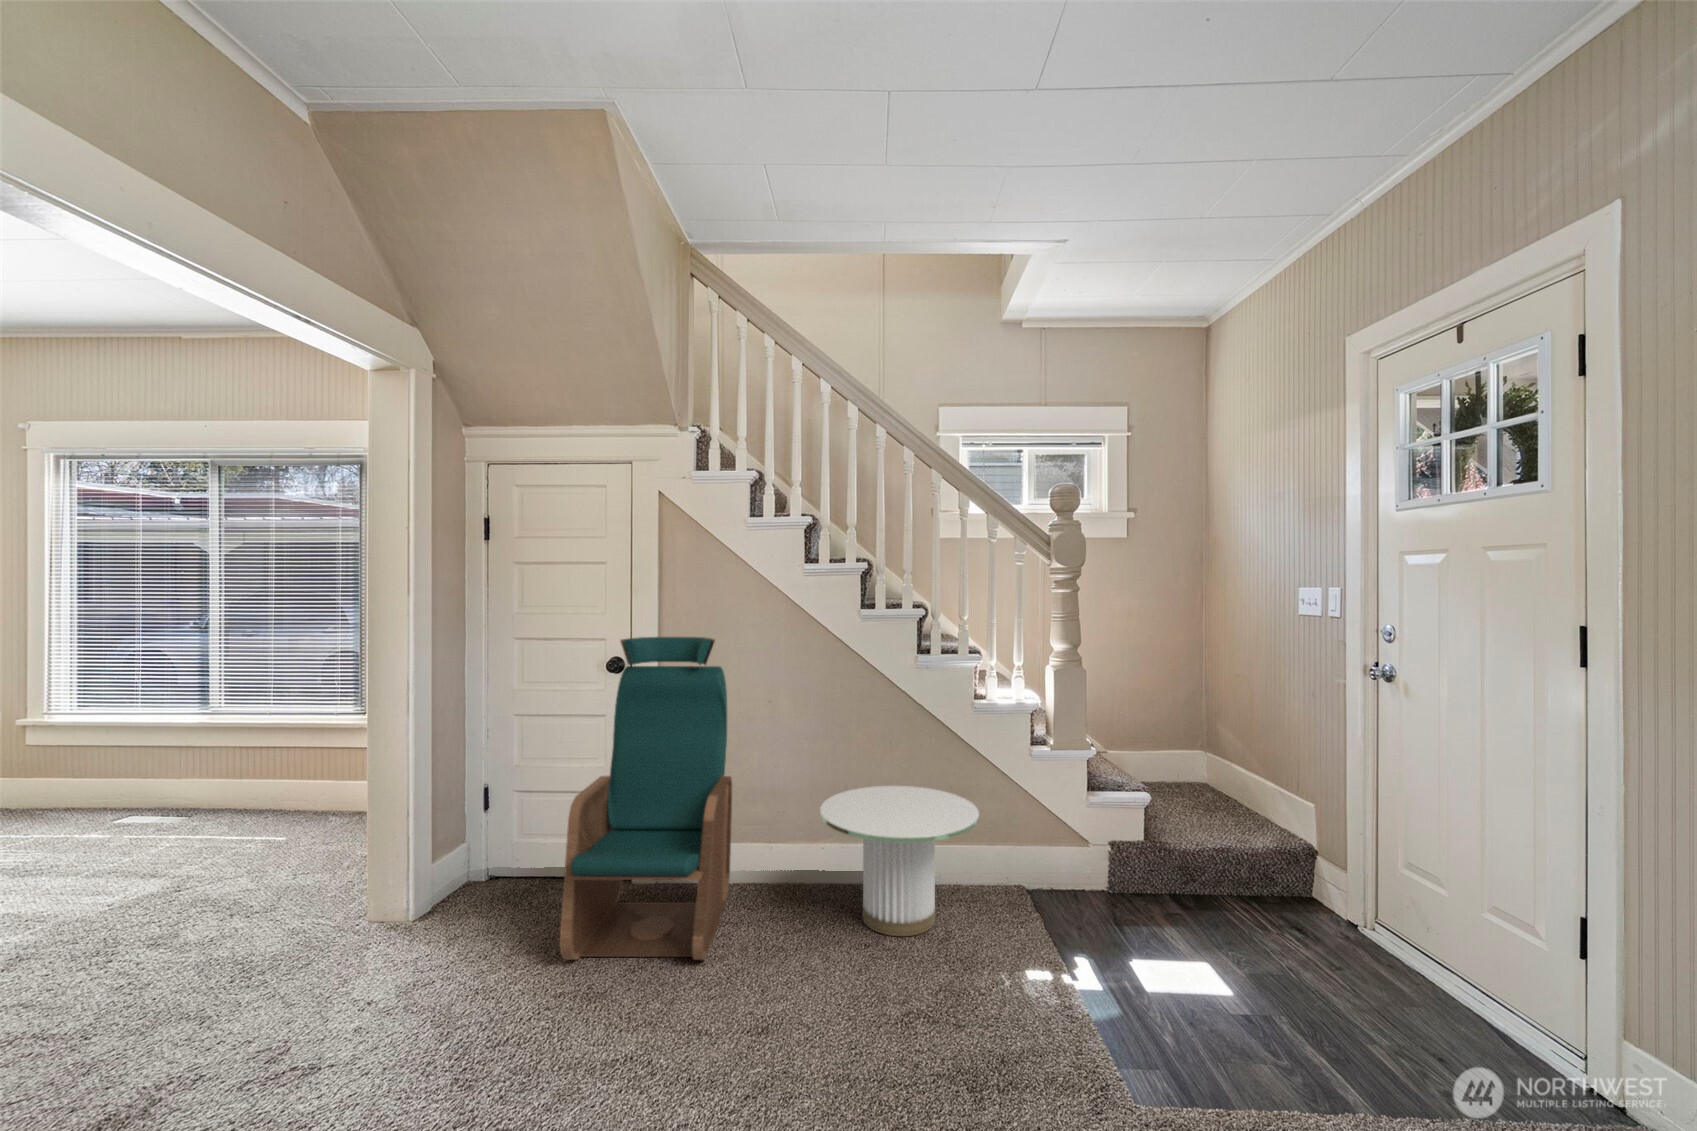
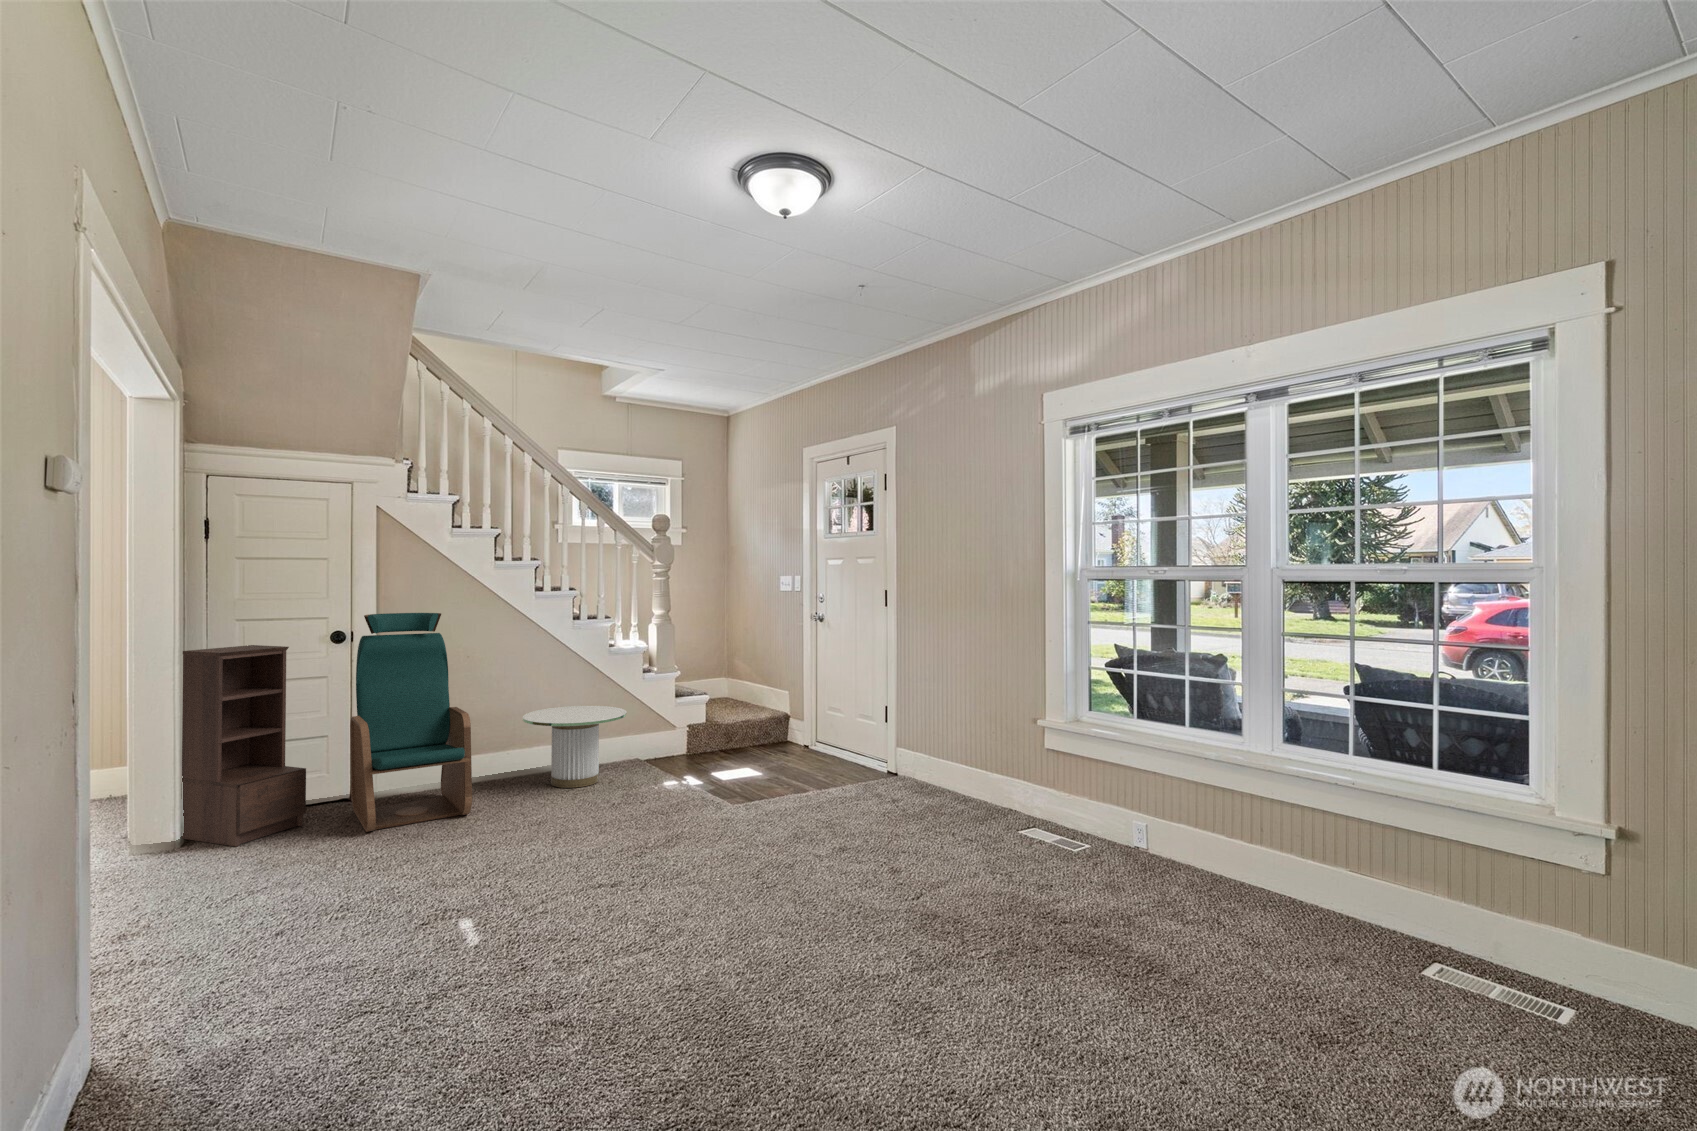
bookshelf: none [437,670,544,938] -> present [182,645,306,846]

